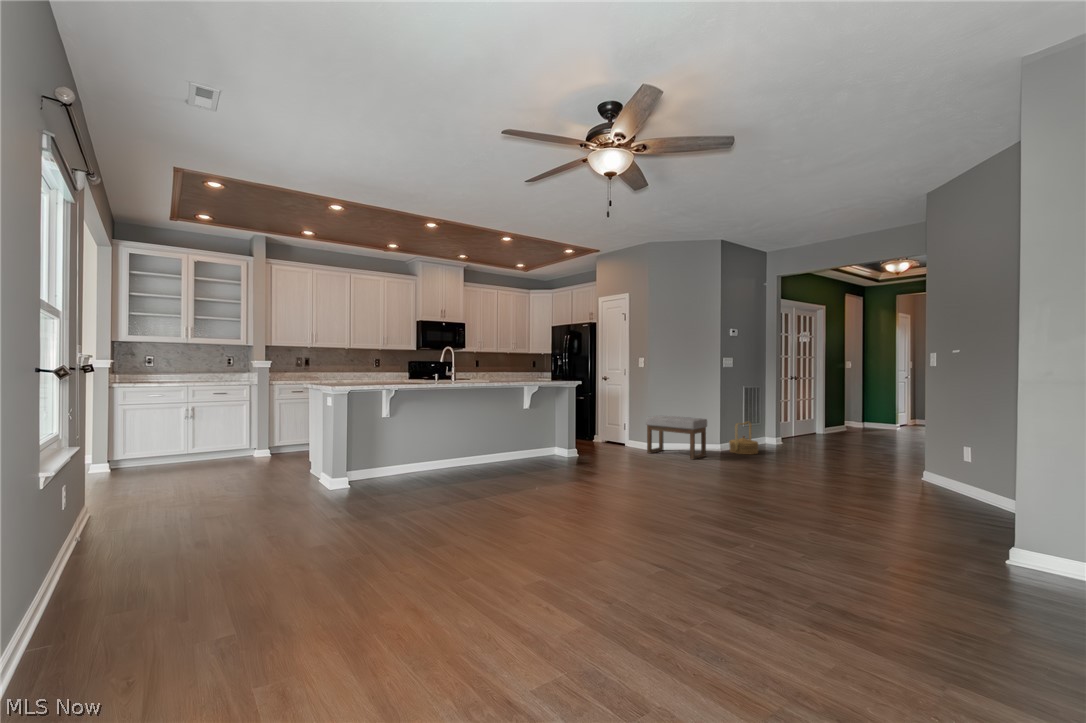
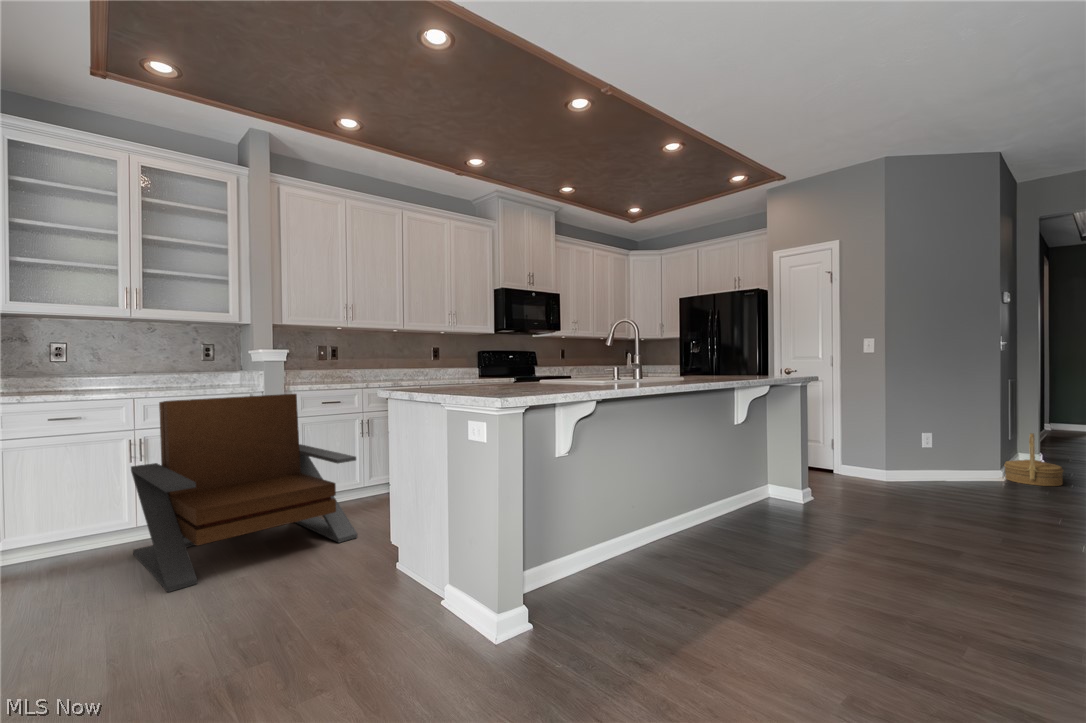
lounge chair: none [186,385,302,476] -> present [131,394,357,592]
ottoman: present [646,415,707,459] -> none [894,427,1006,502]

